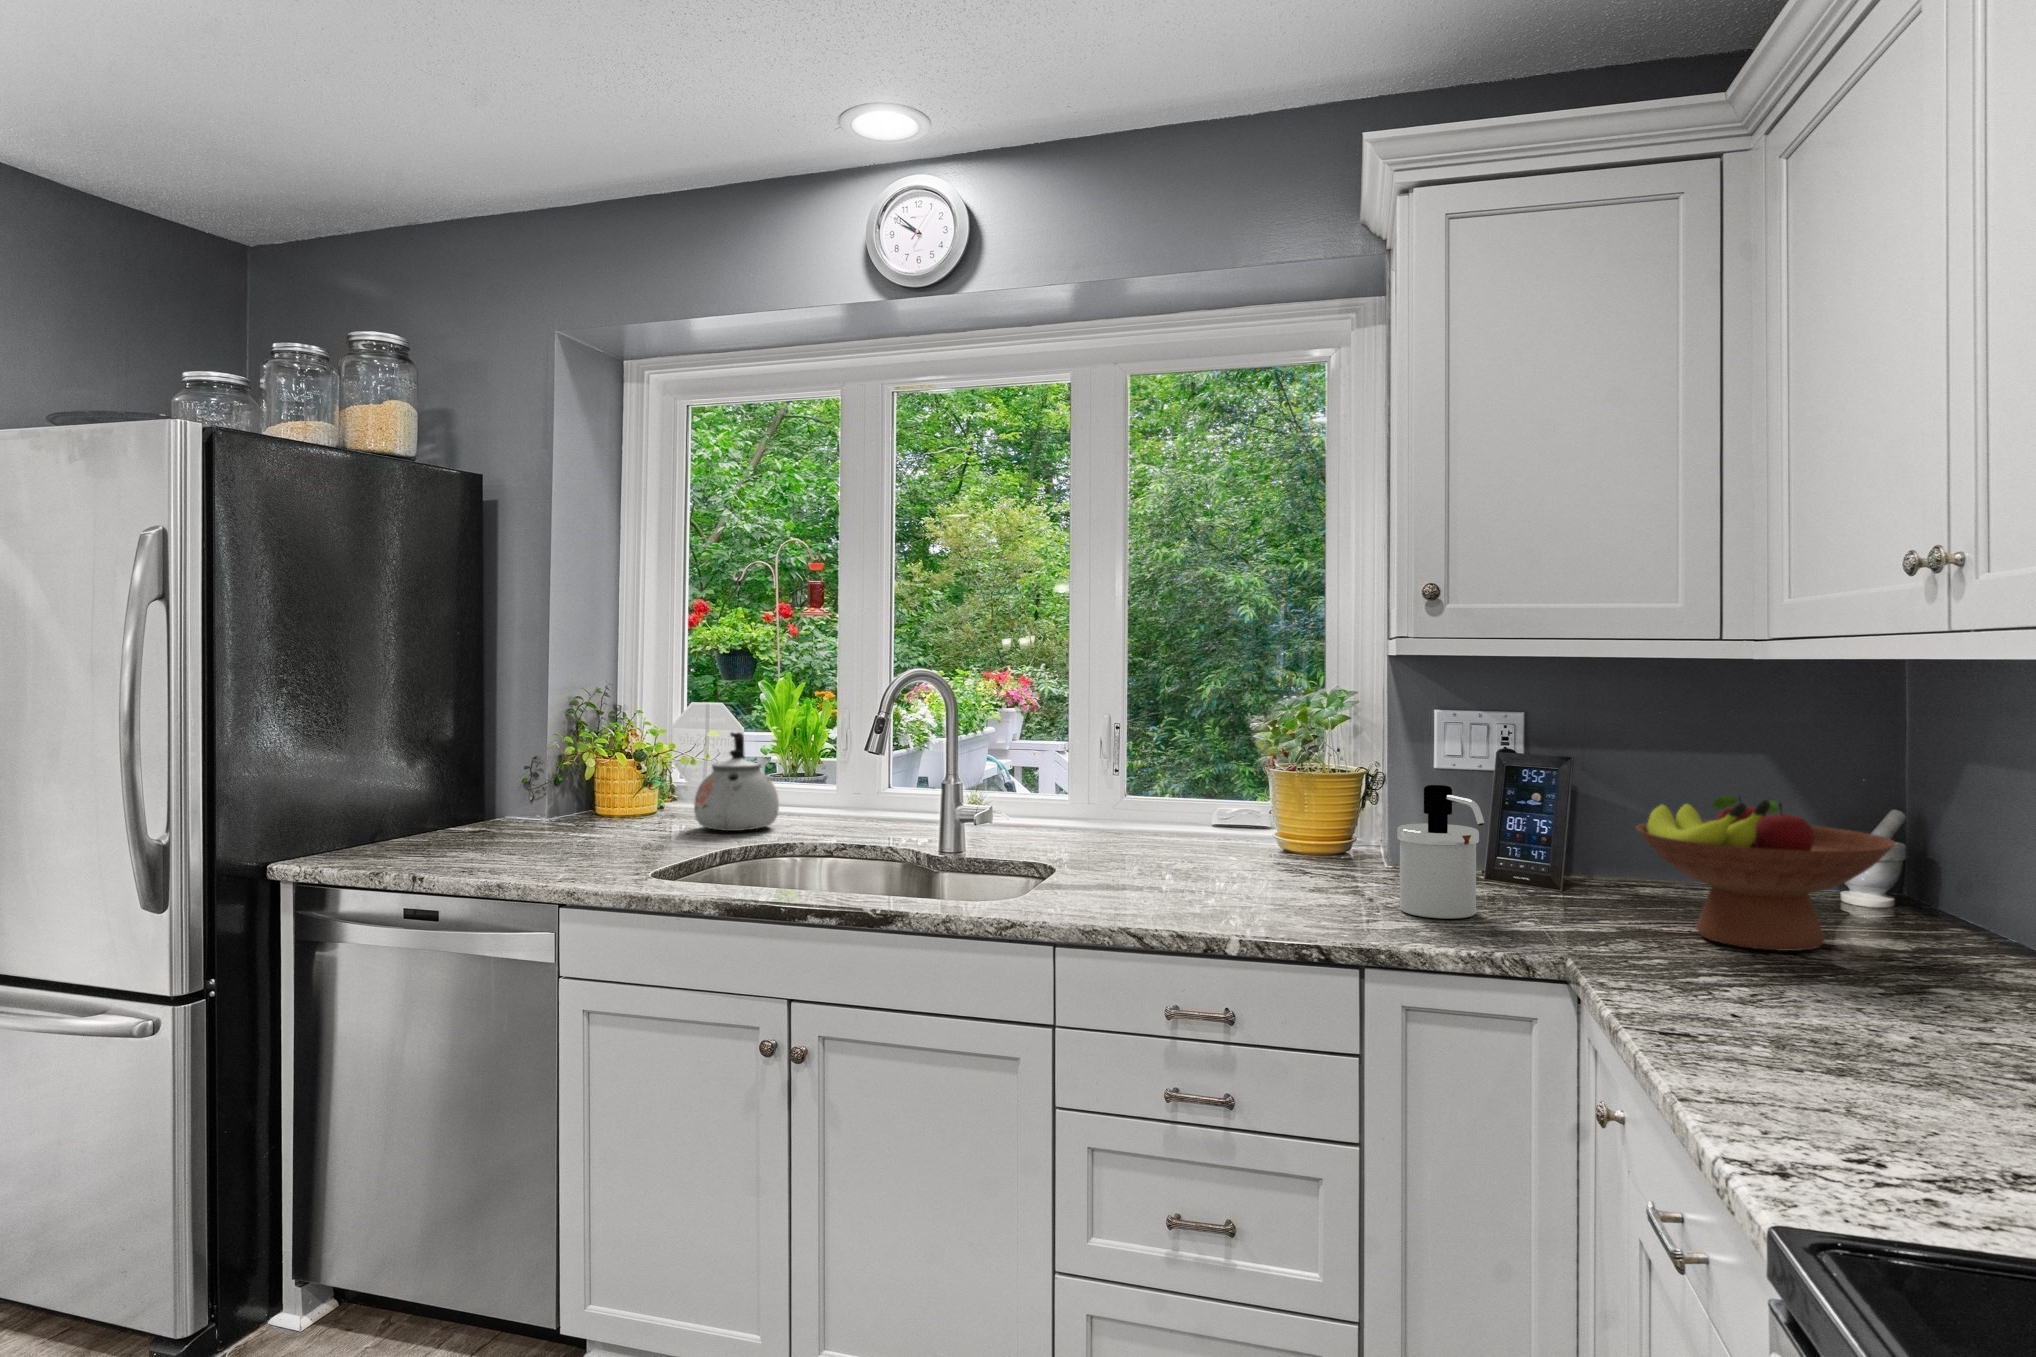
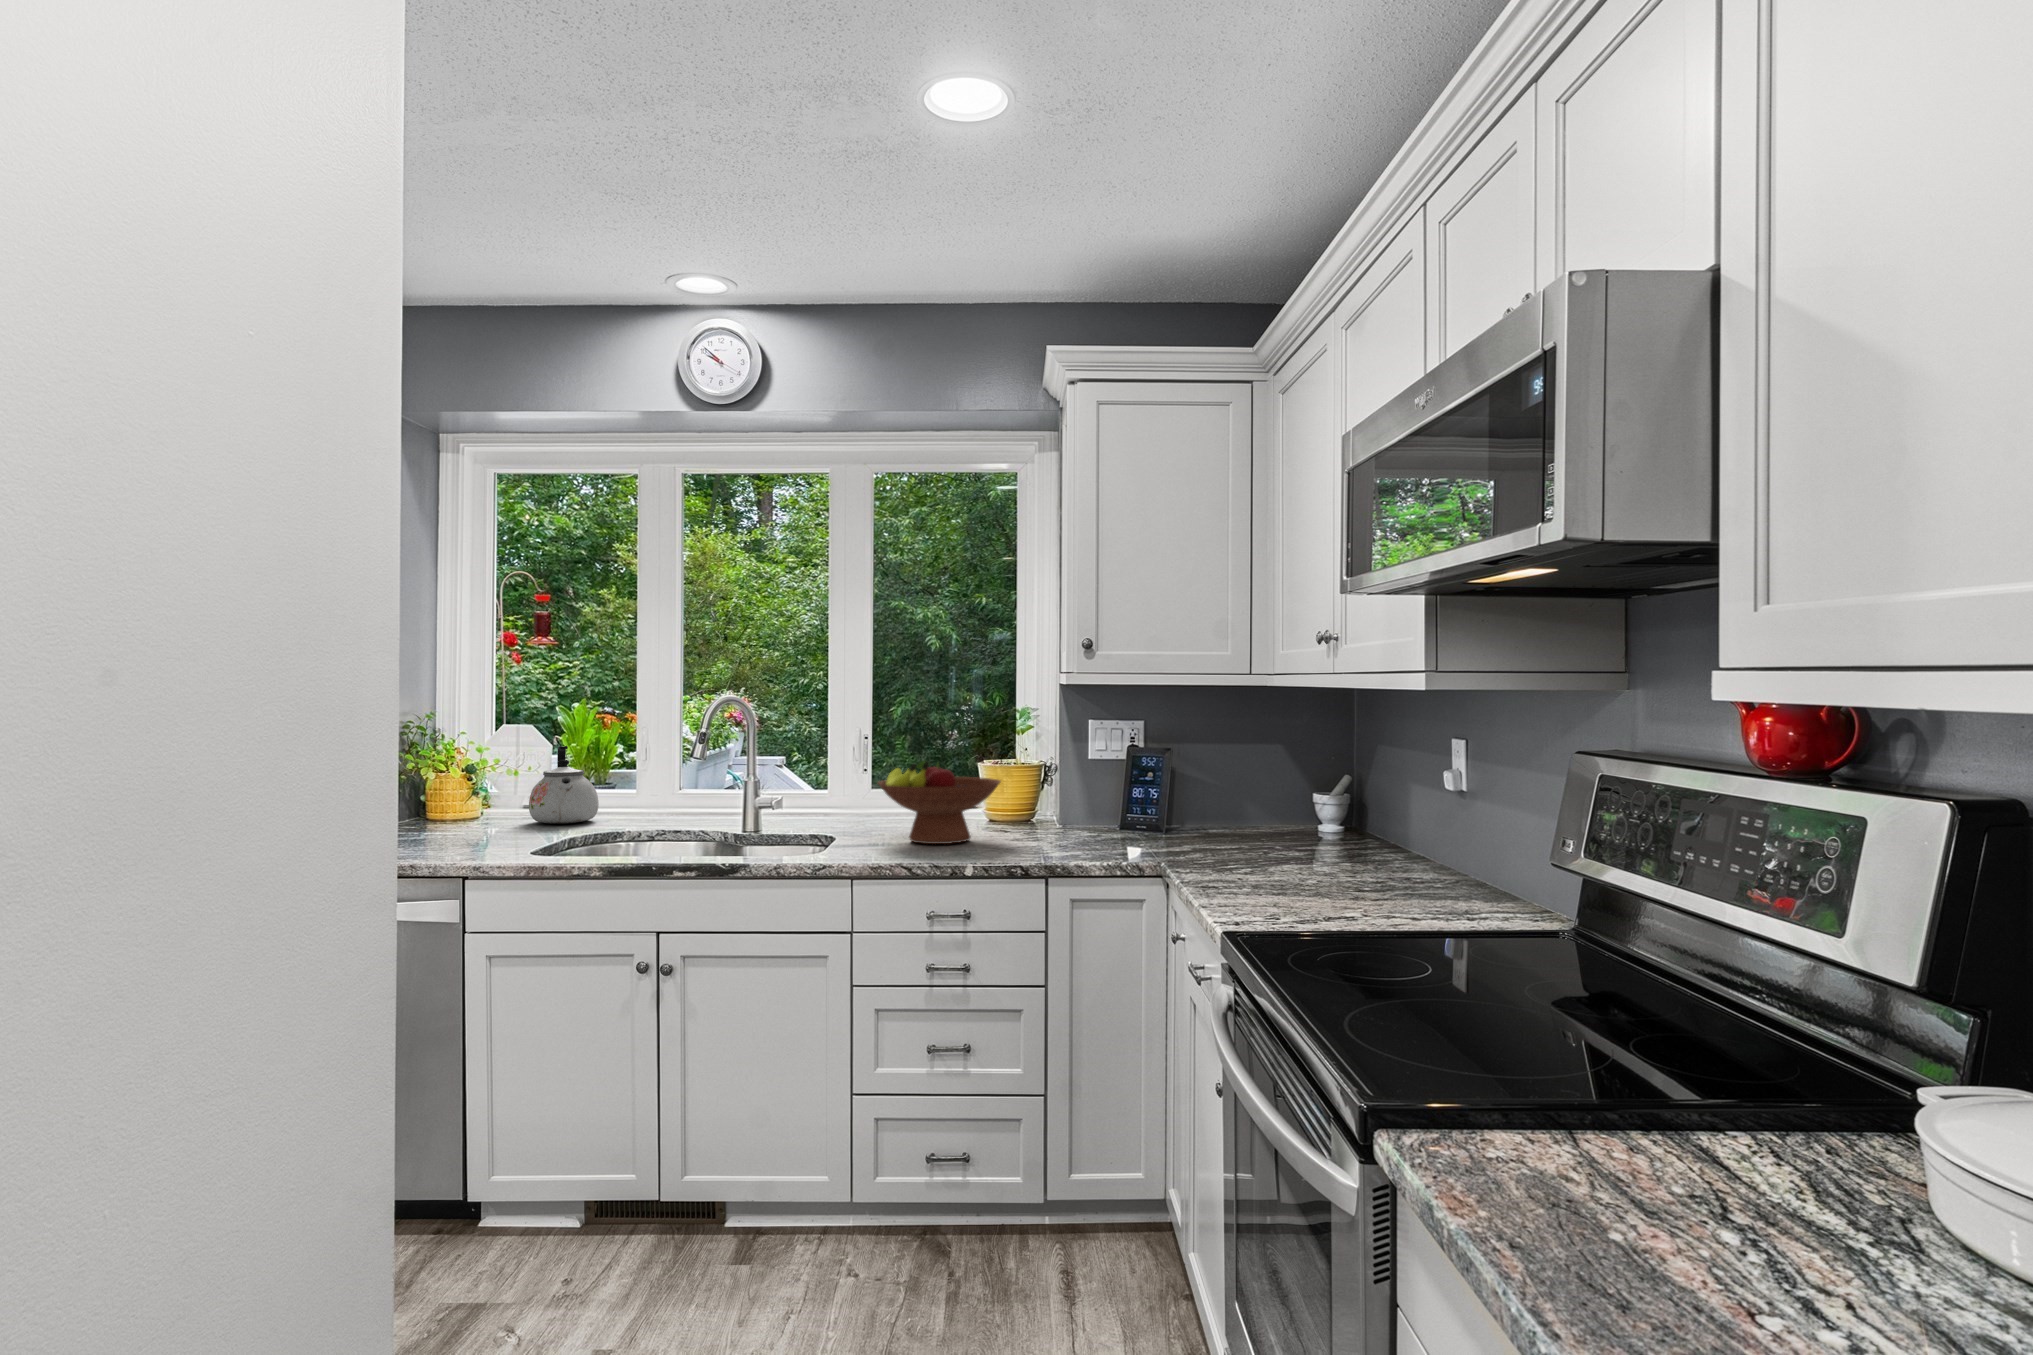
soap dispenser: present [1397,785,1485,919] -> none [1066,767,1117,850]
fruit bowl: present [1636,795,1896,951] -> present [878,761,1001,844]

